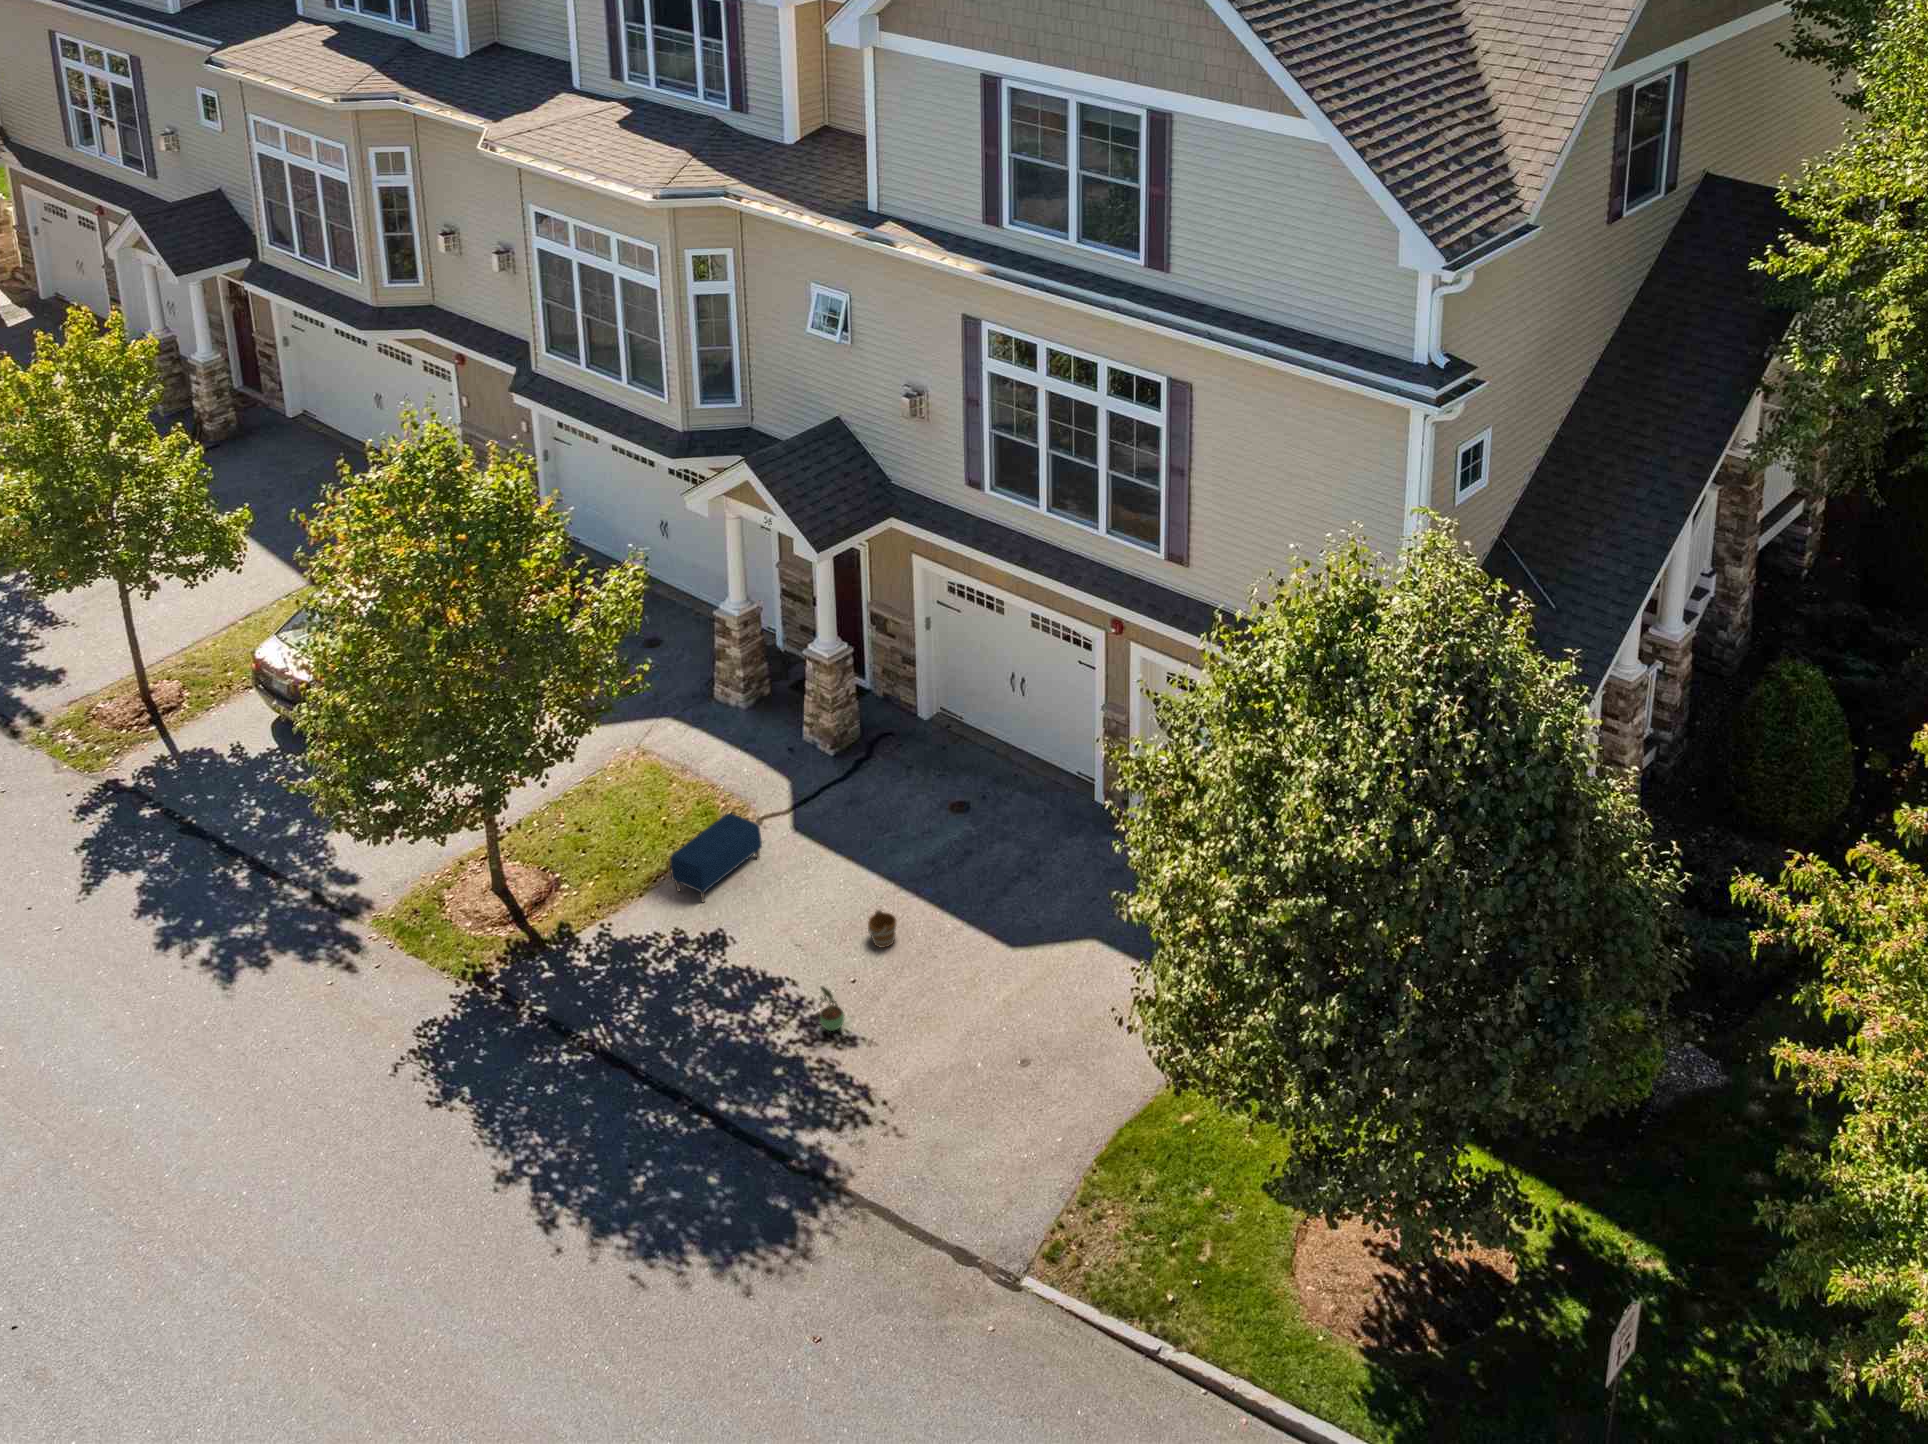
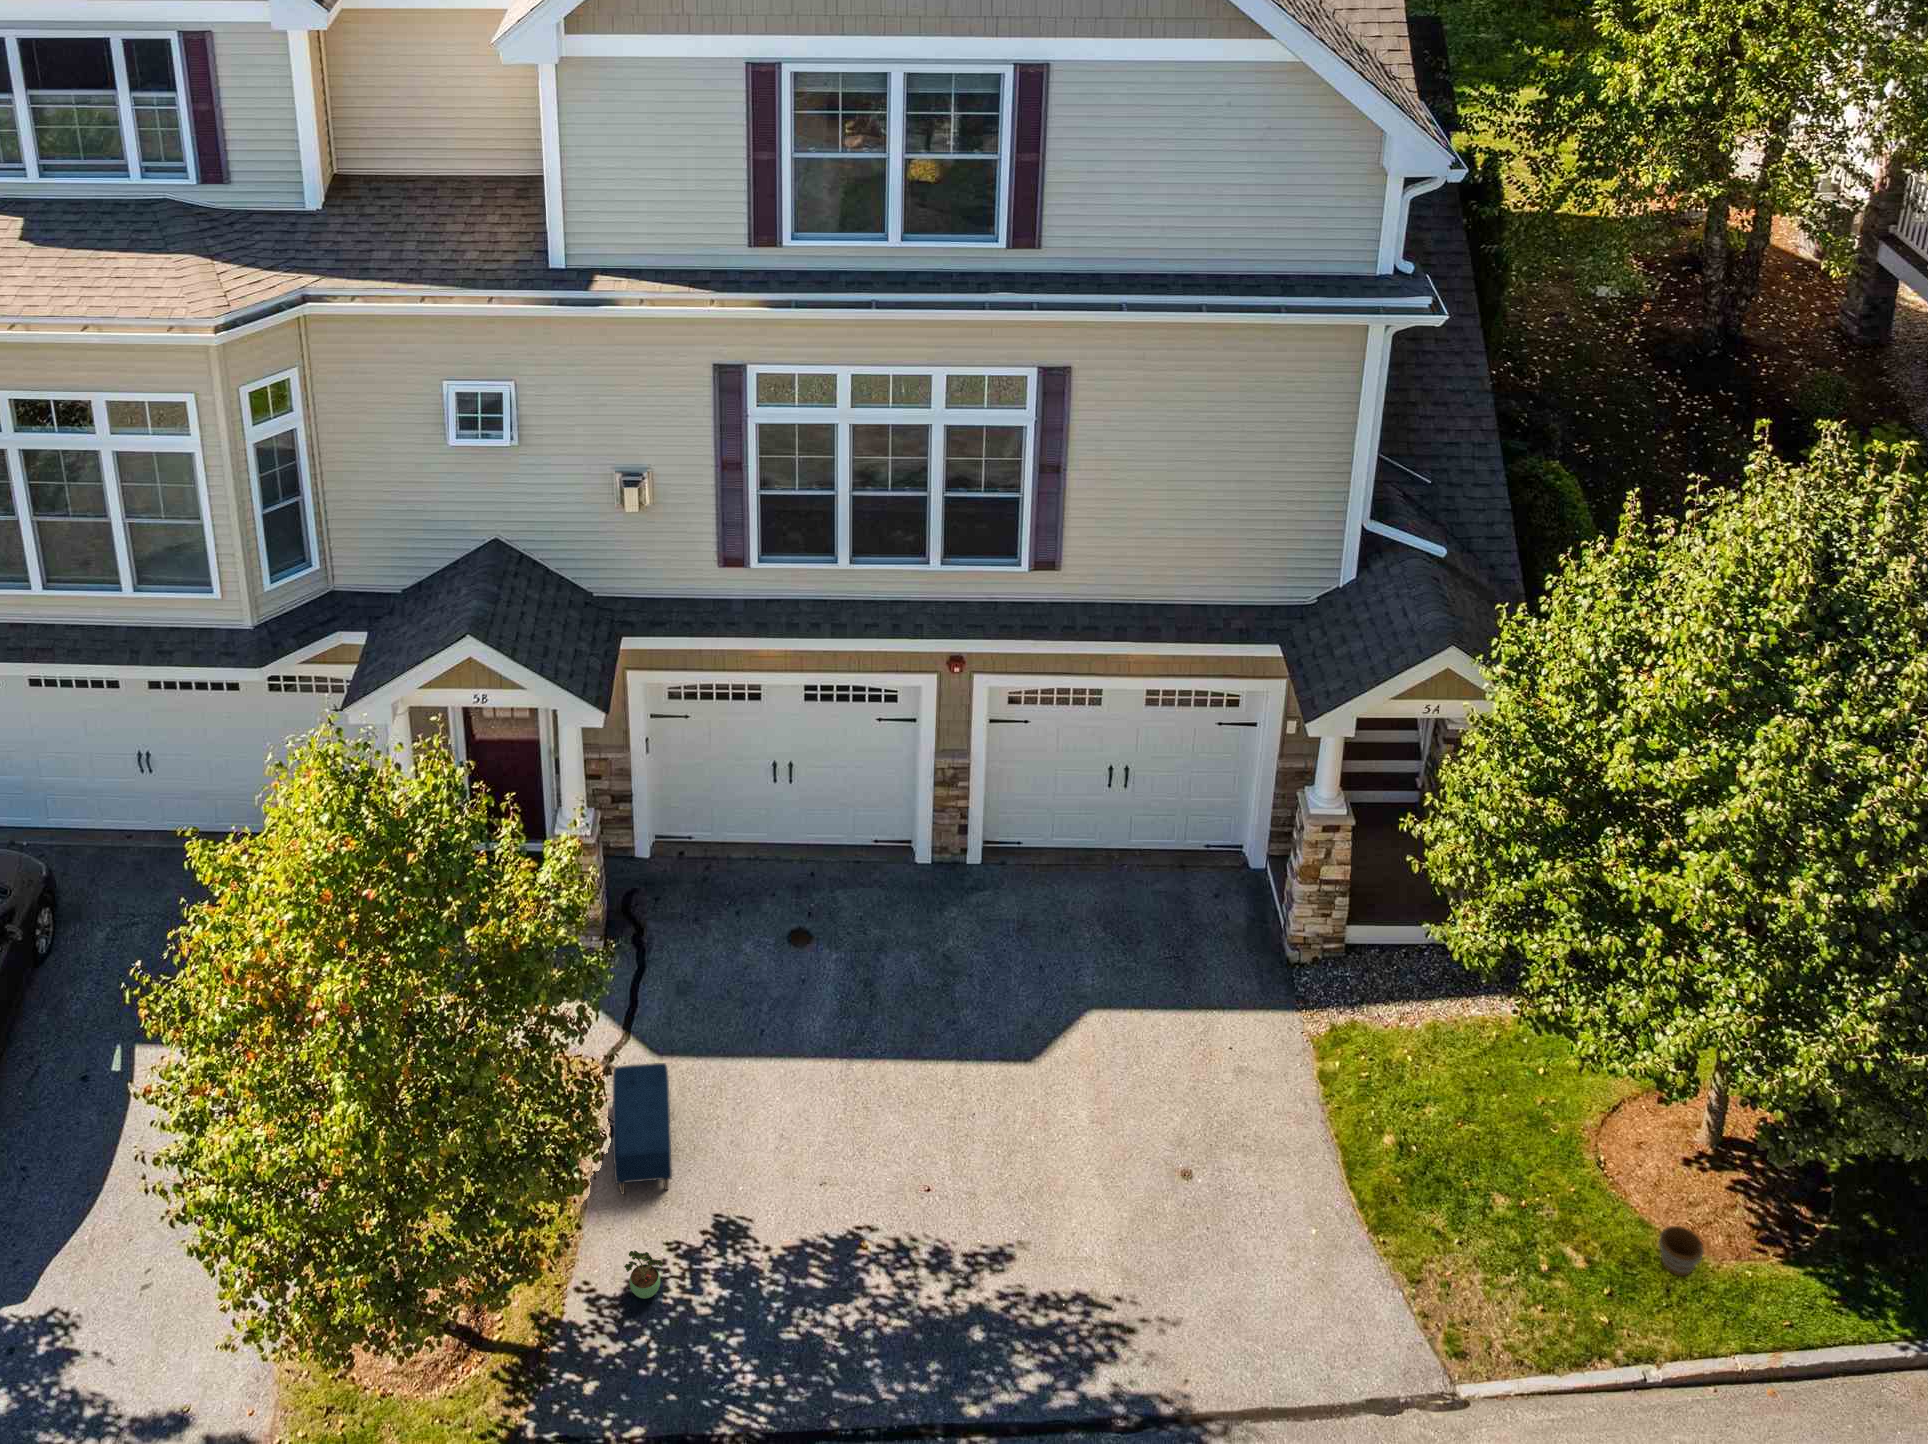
bucket: present [868,910,896,948] -> present [1659,1226,1704,1276]
potted plant: present [820,987,844,1031] -> present [624,1251,662,1298]

